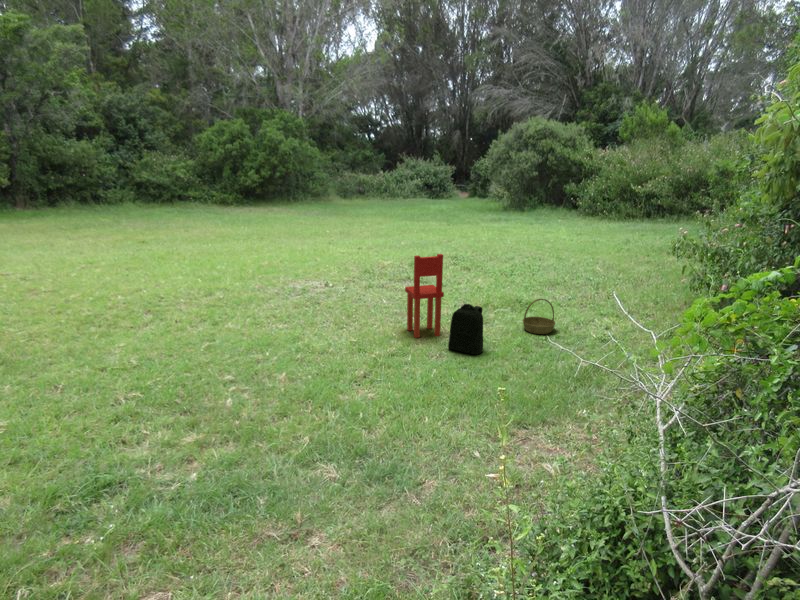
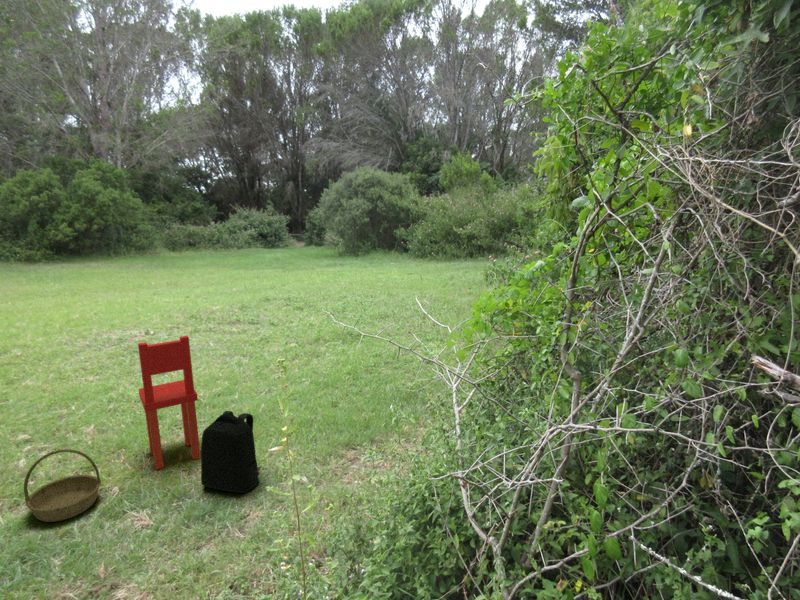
basket: present [523,299,555,334] -> present [24,449,101,522]

